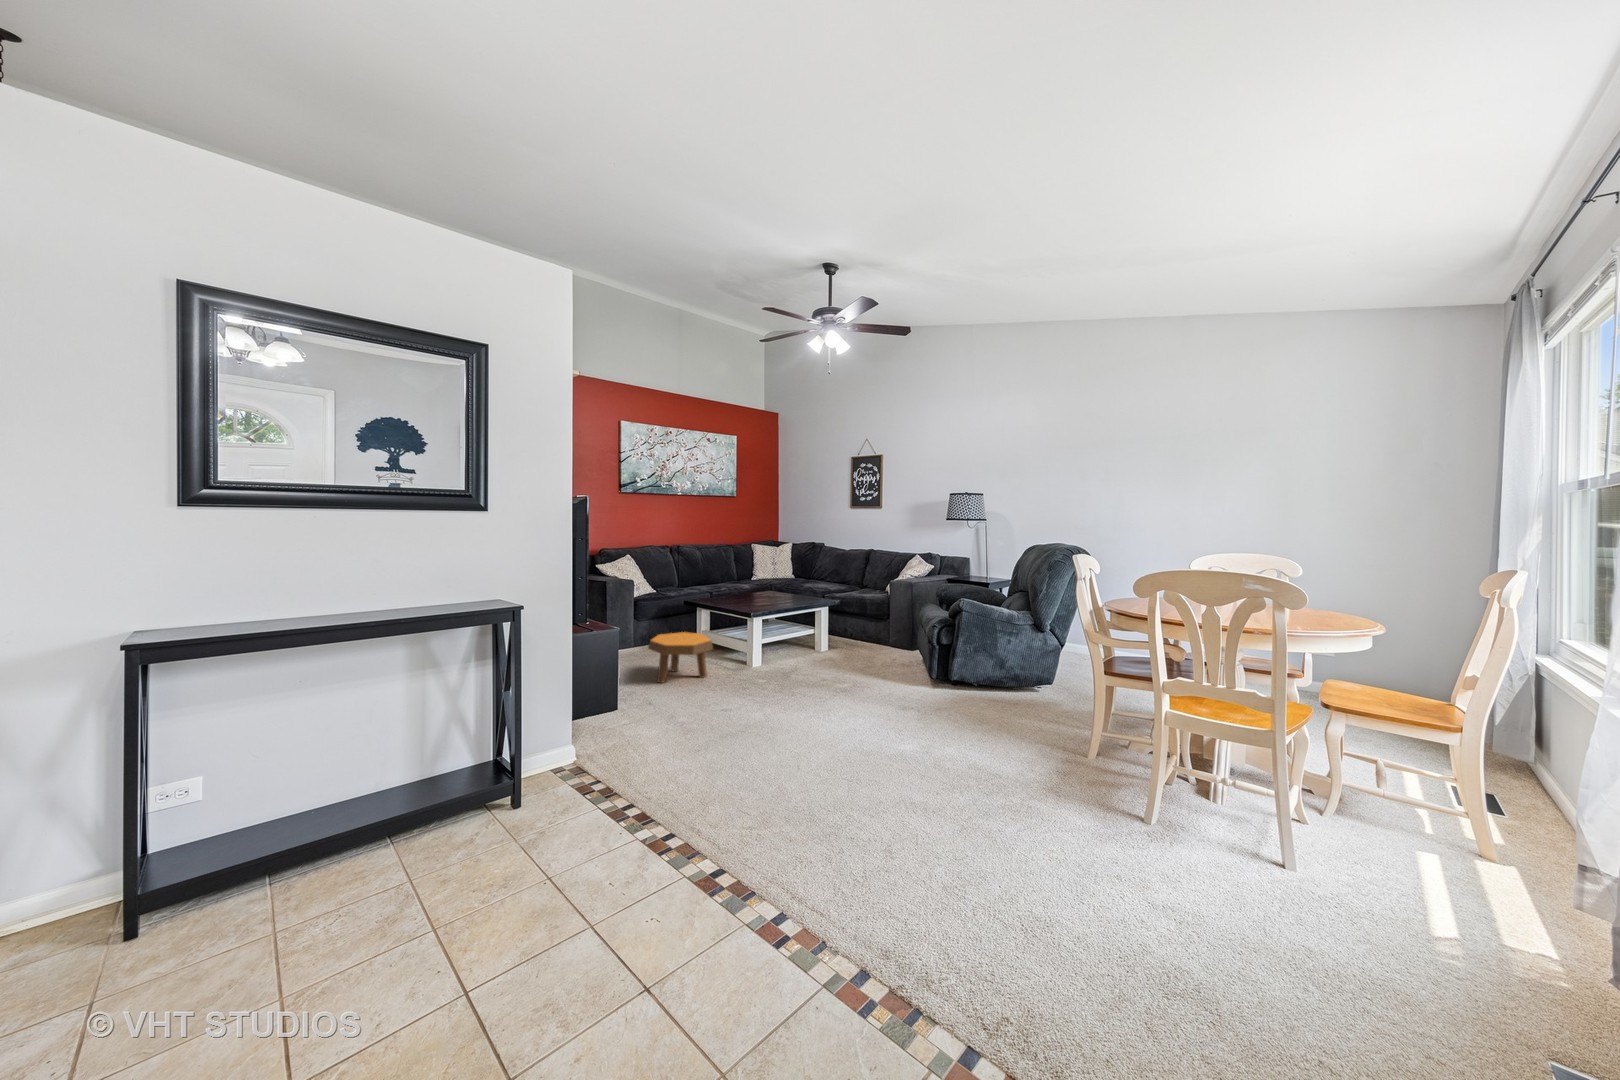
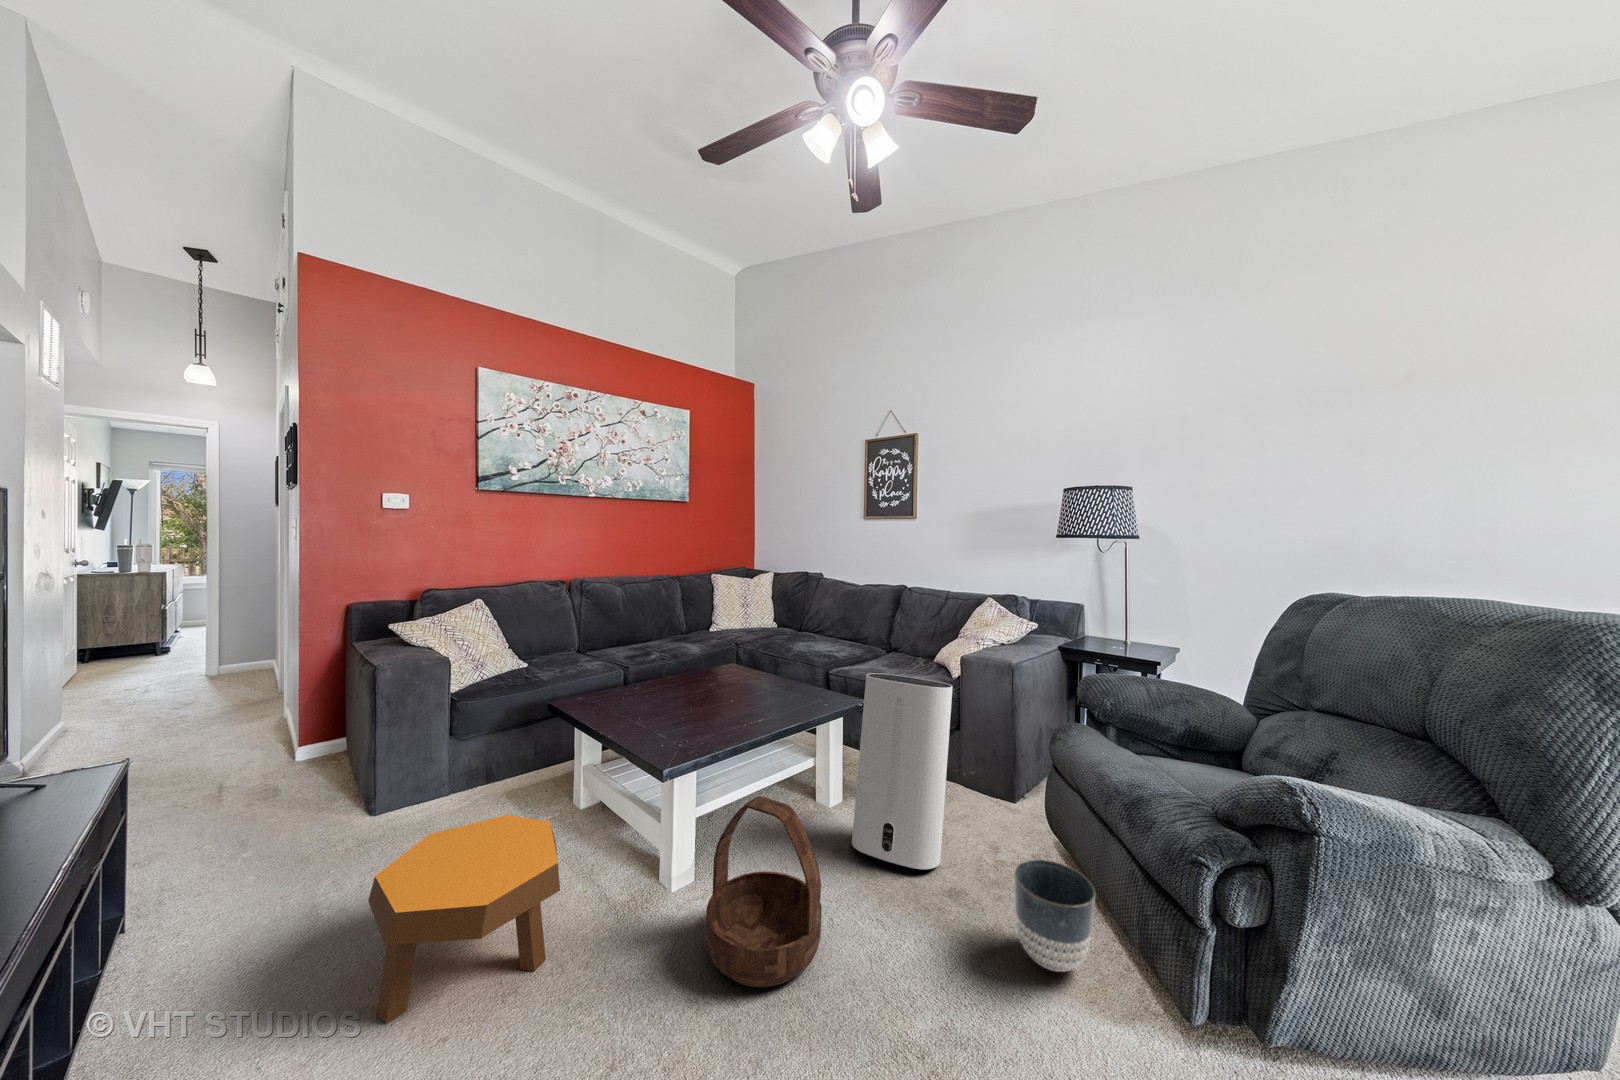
air purifier: none [826,583,872,664] -> present [852,673,953,869]
basket: none [766,620,809,681] -> present [706,796,822,988]
planter: none [882,647,910,681] -> present [1014,859,1095,972]

